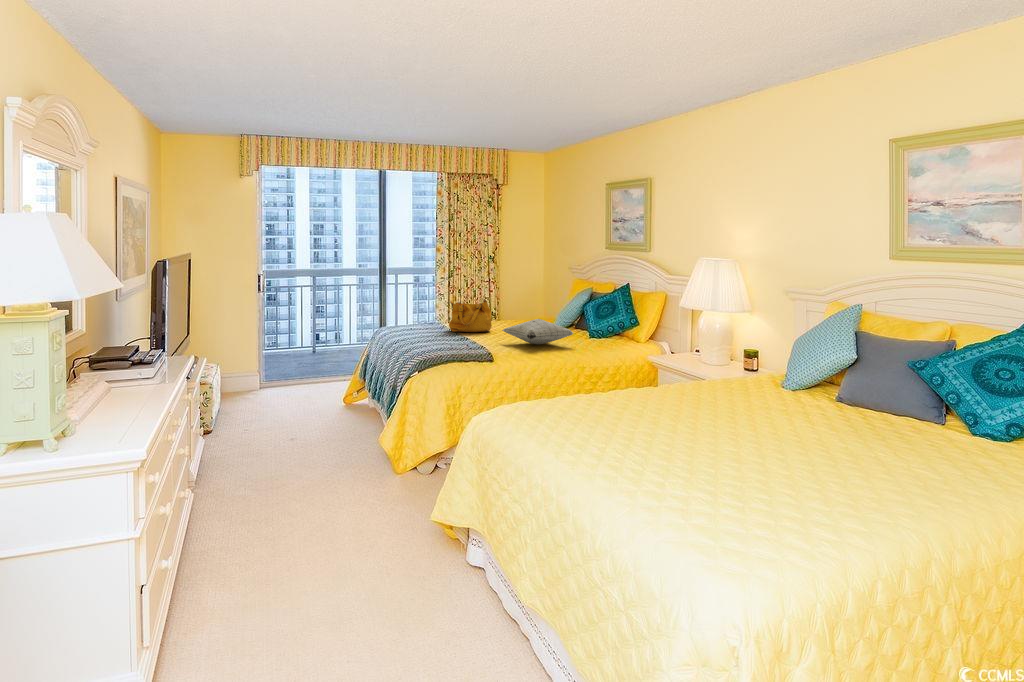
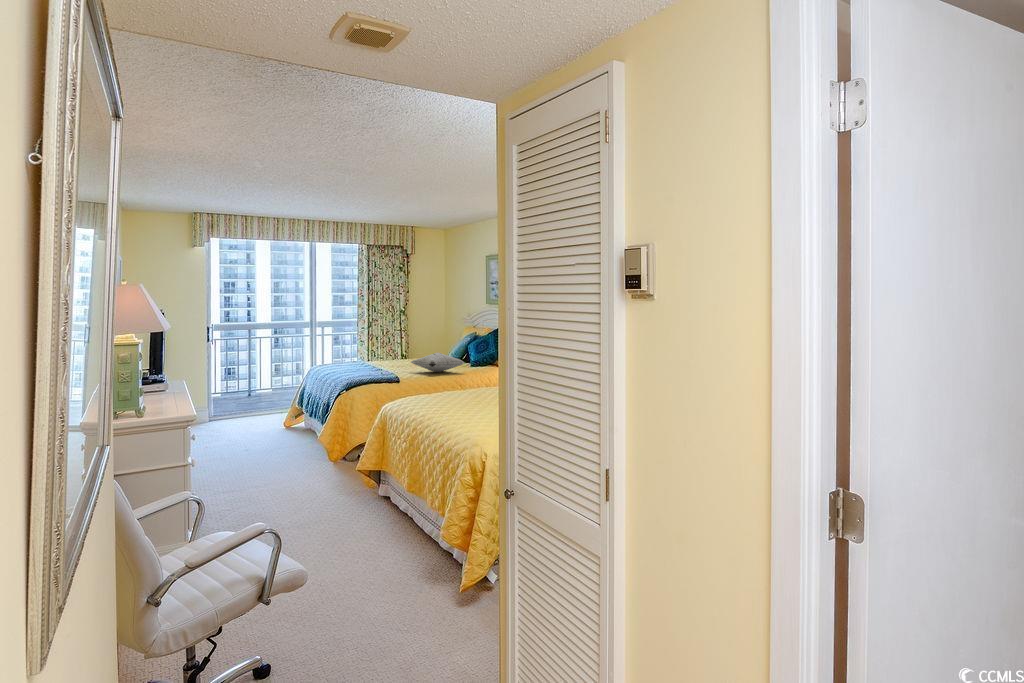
handbag: present [449,298,492,332] -> none [369,341,403,367]

